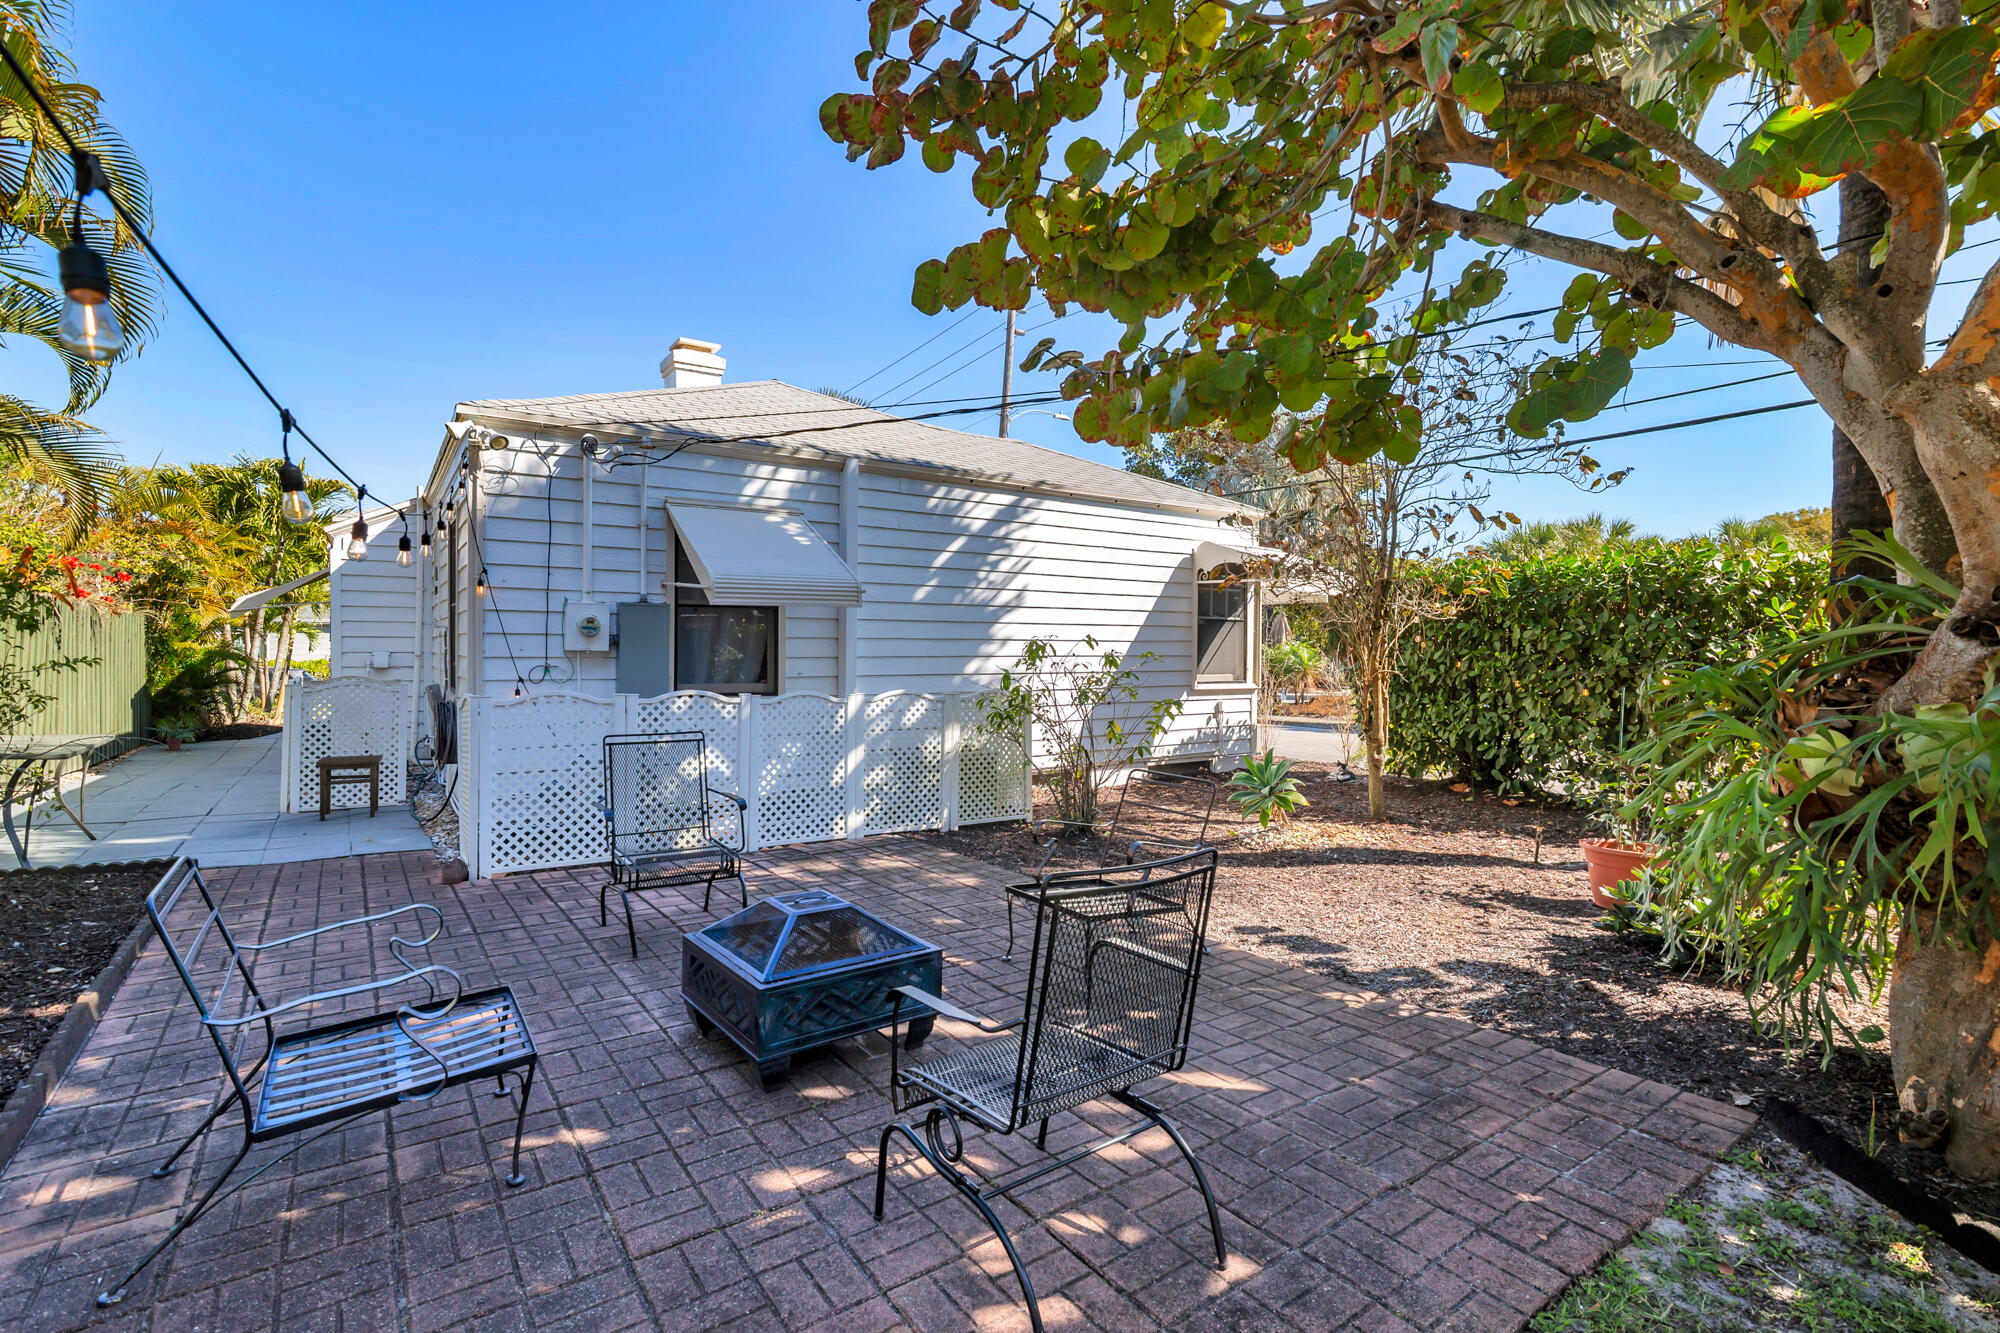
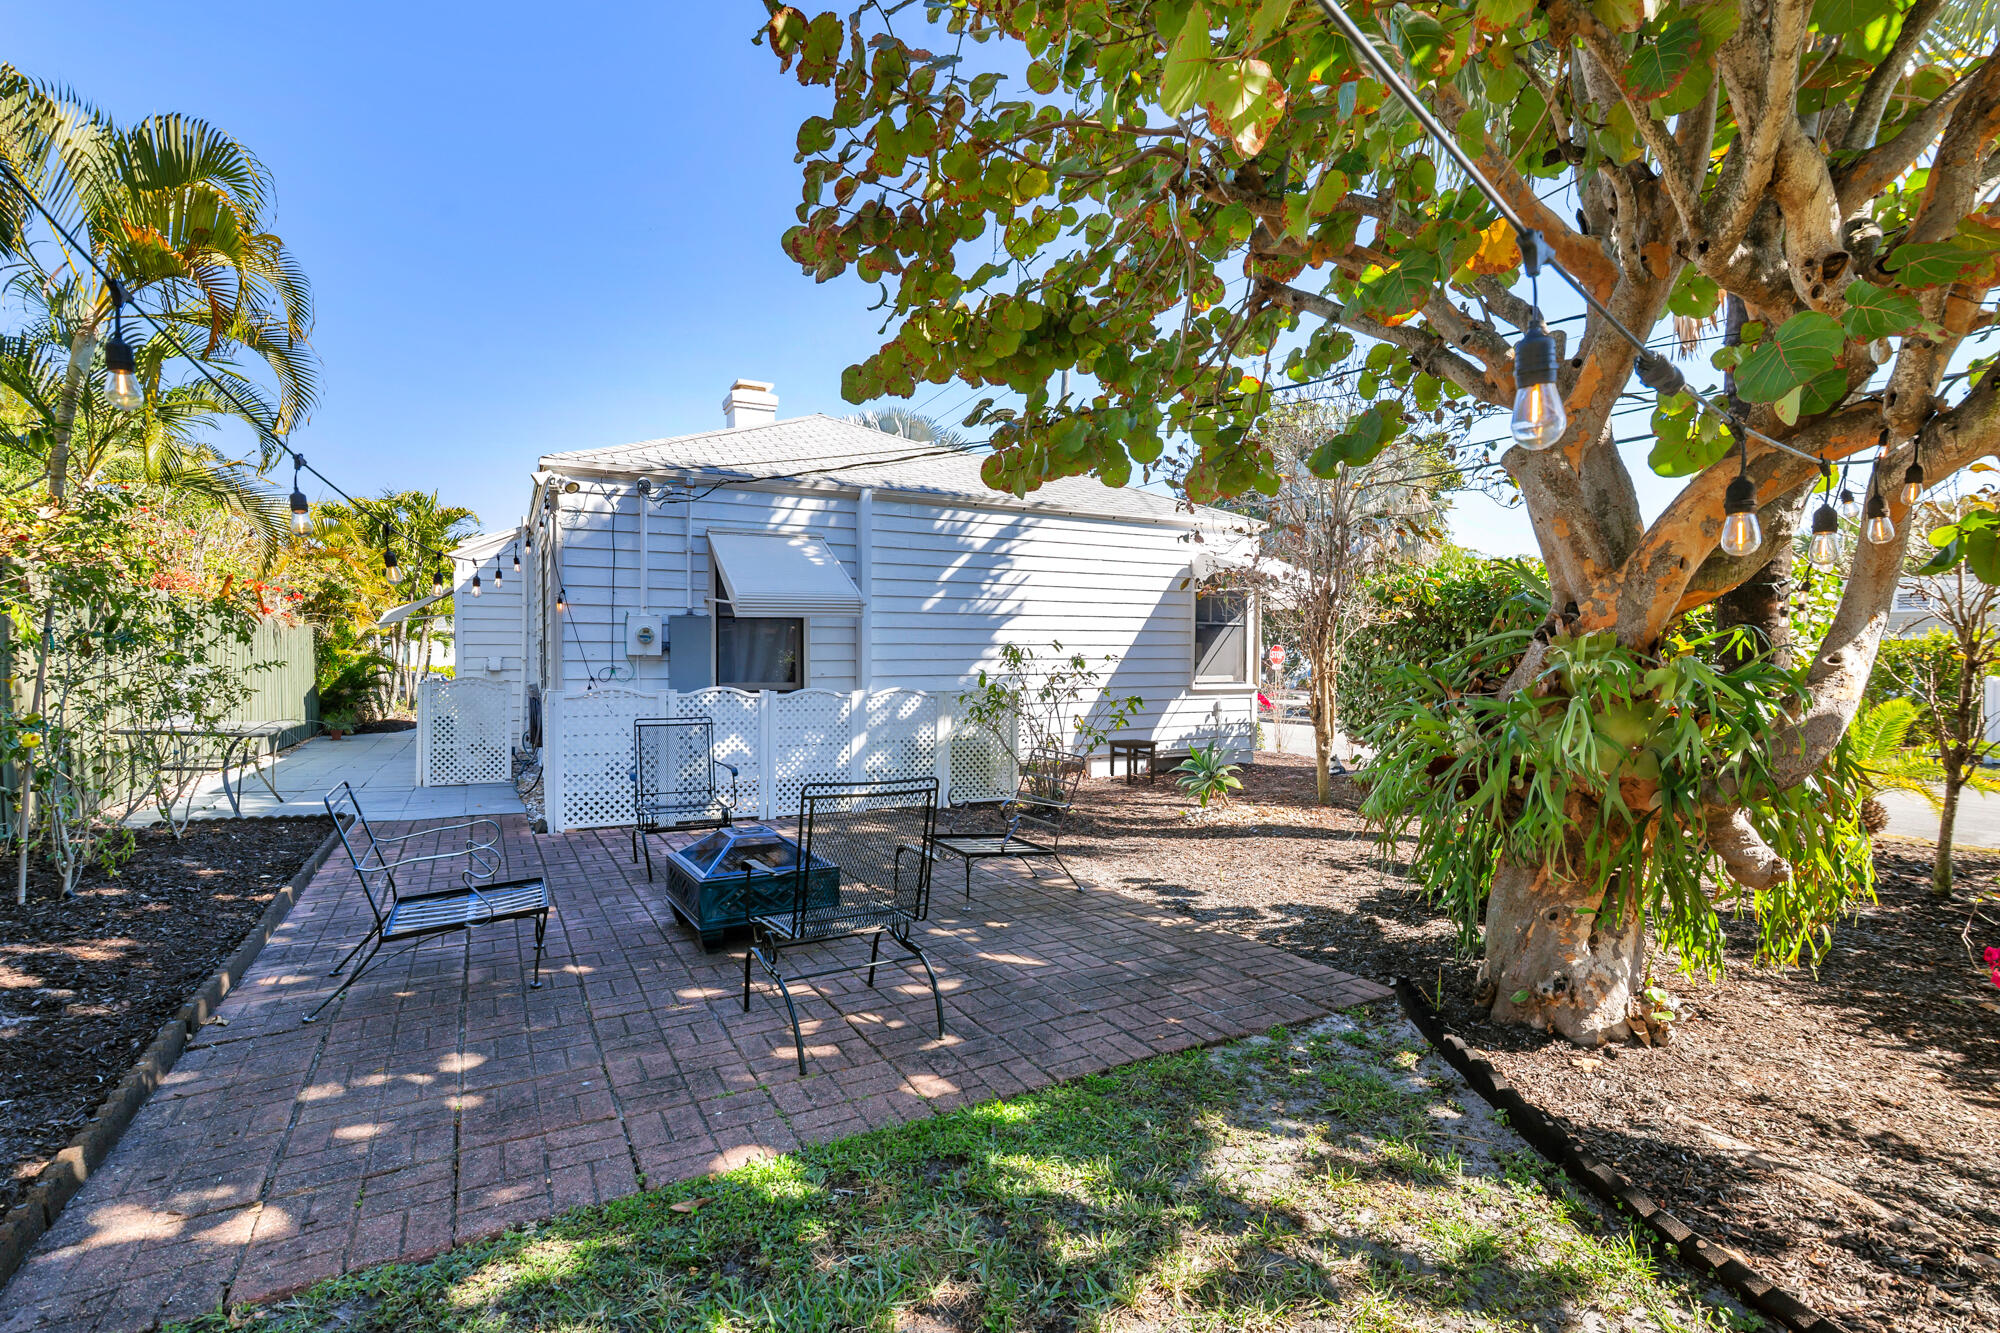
side table: present [316,755,383,820] -> present [1108,739,1158,785]
watering can: present [434,857,469,884] -> none [521,814,554,835]

